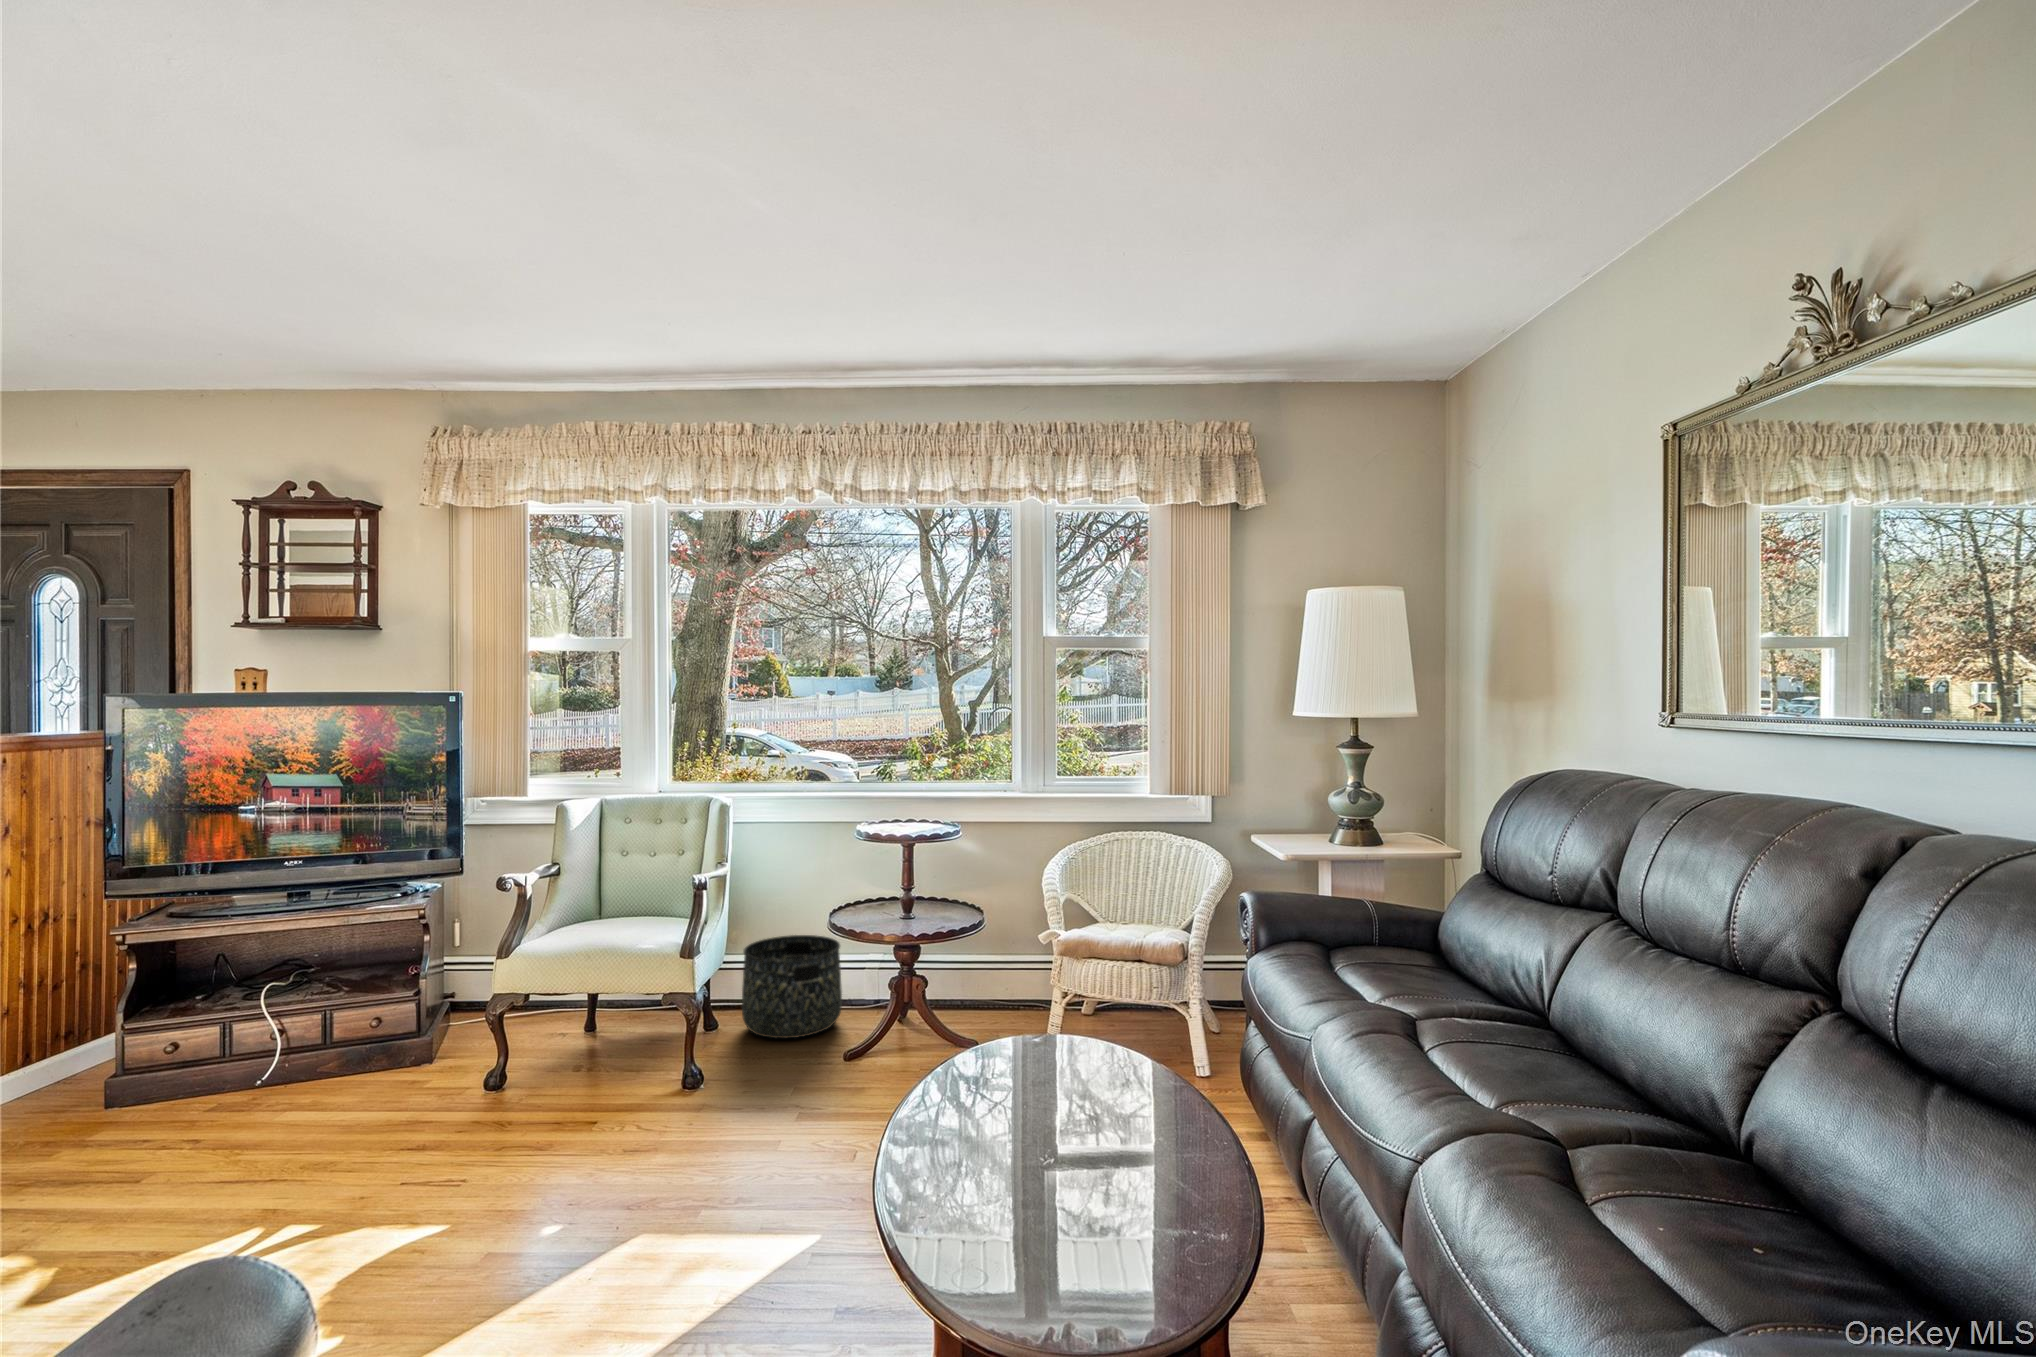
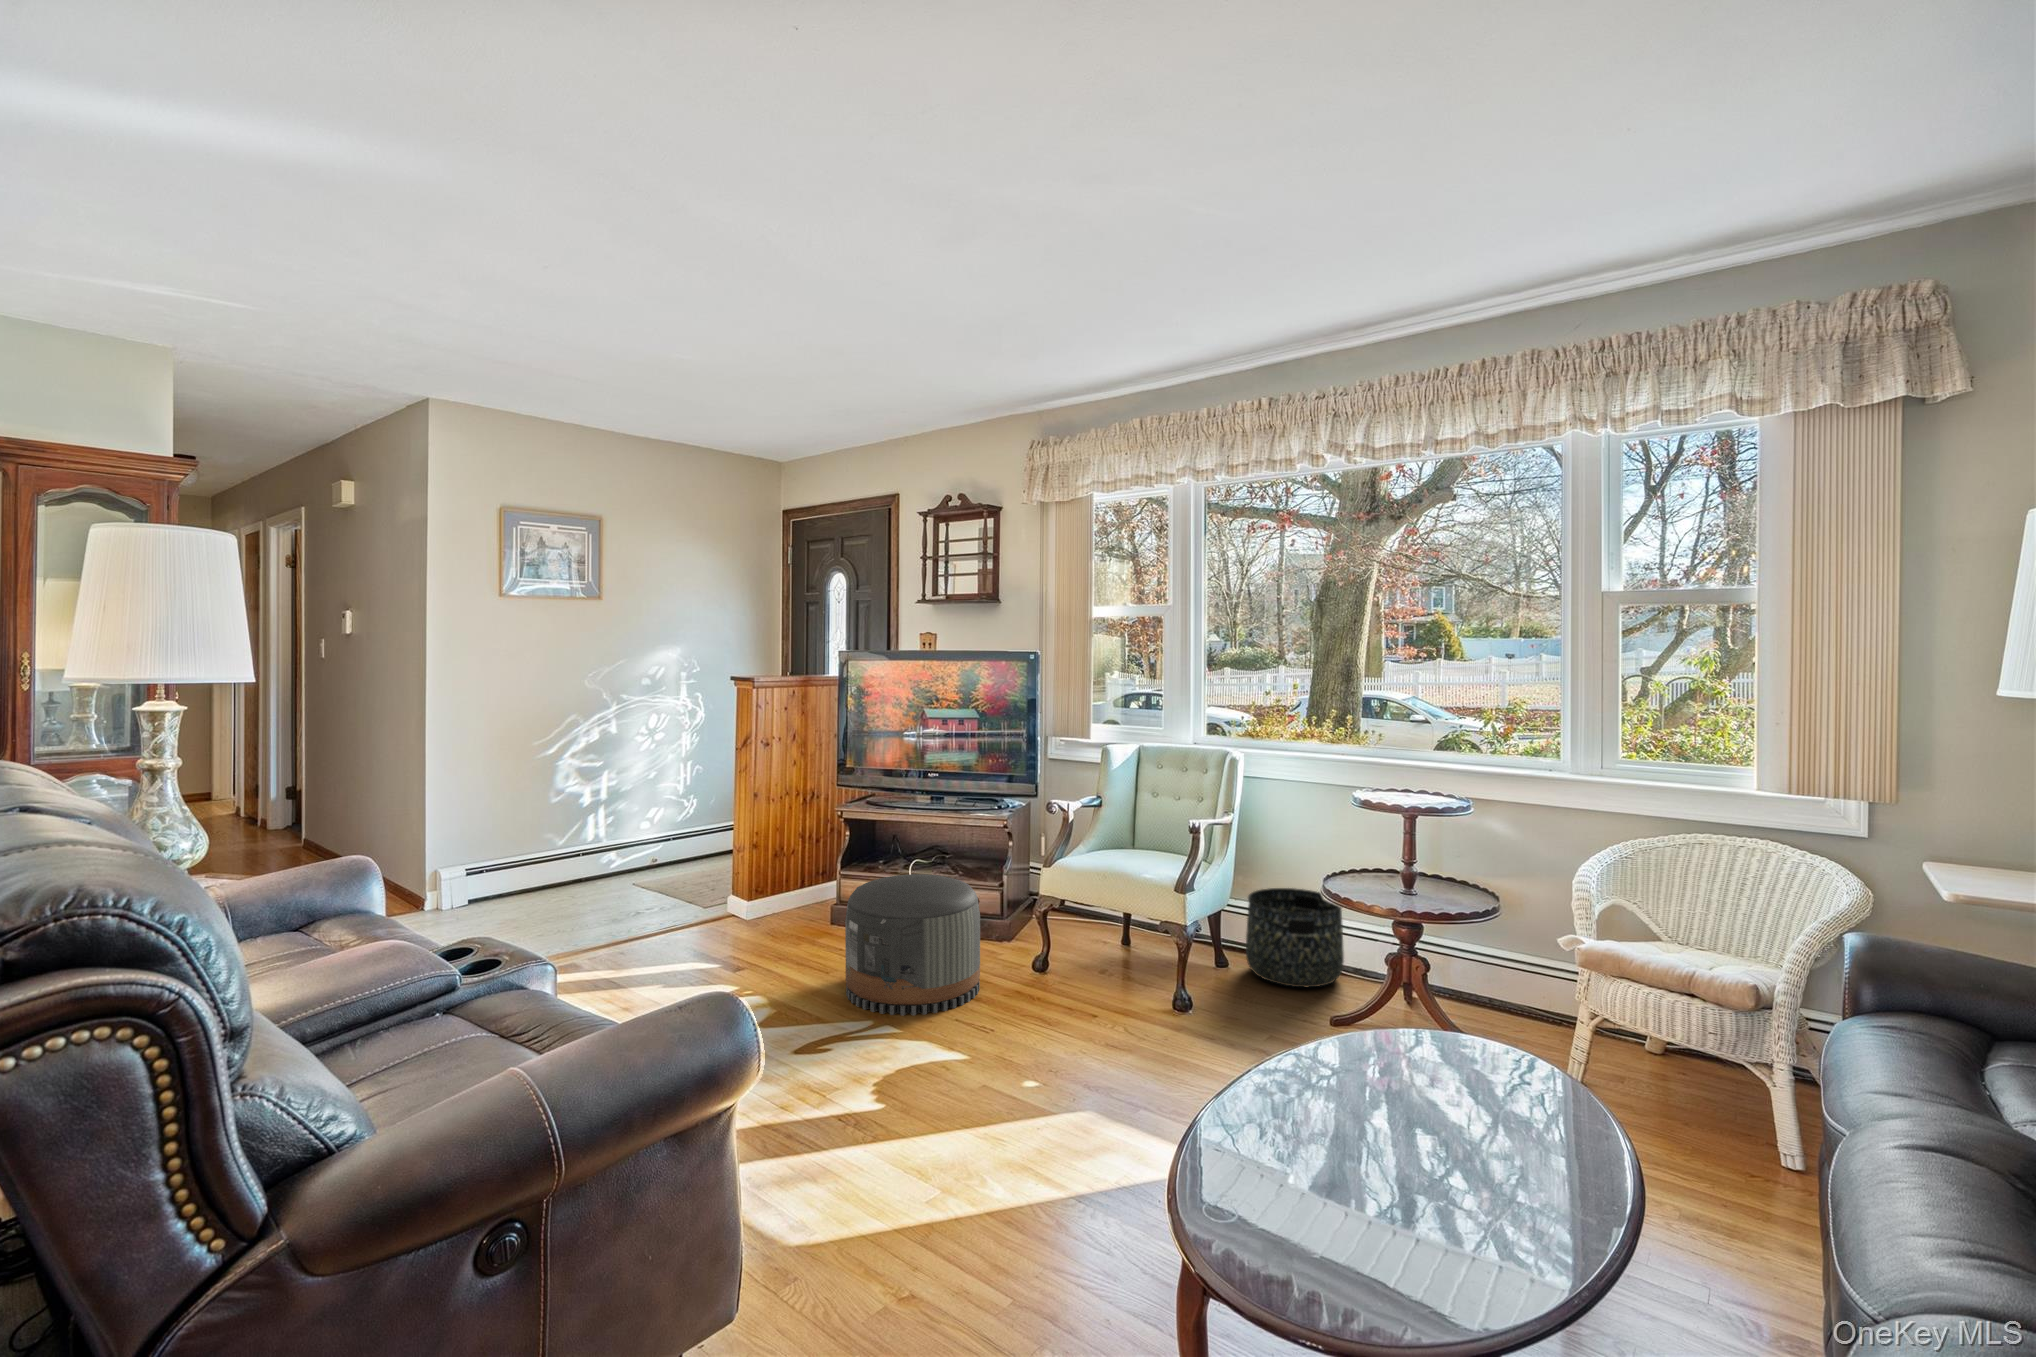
pouf: none [193,995,421,1207] -> present [845,874,980,1015]

